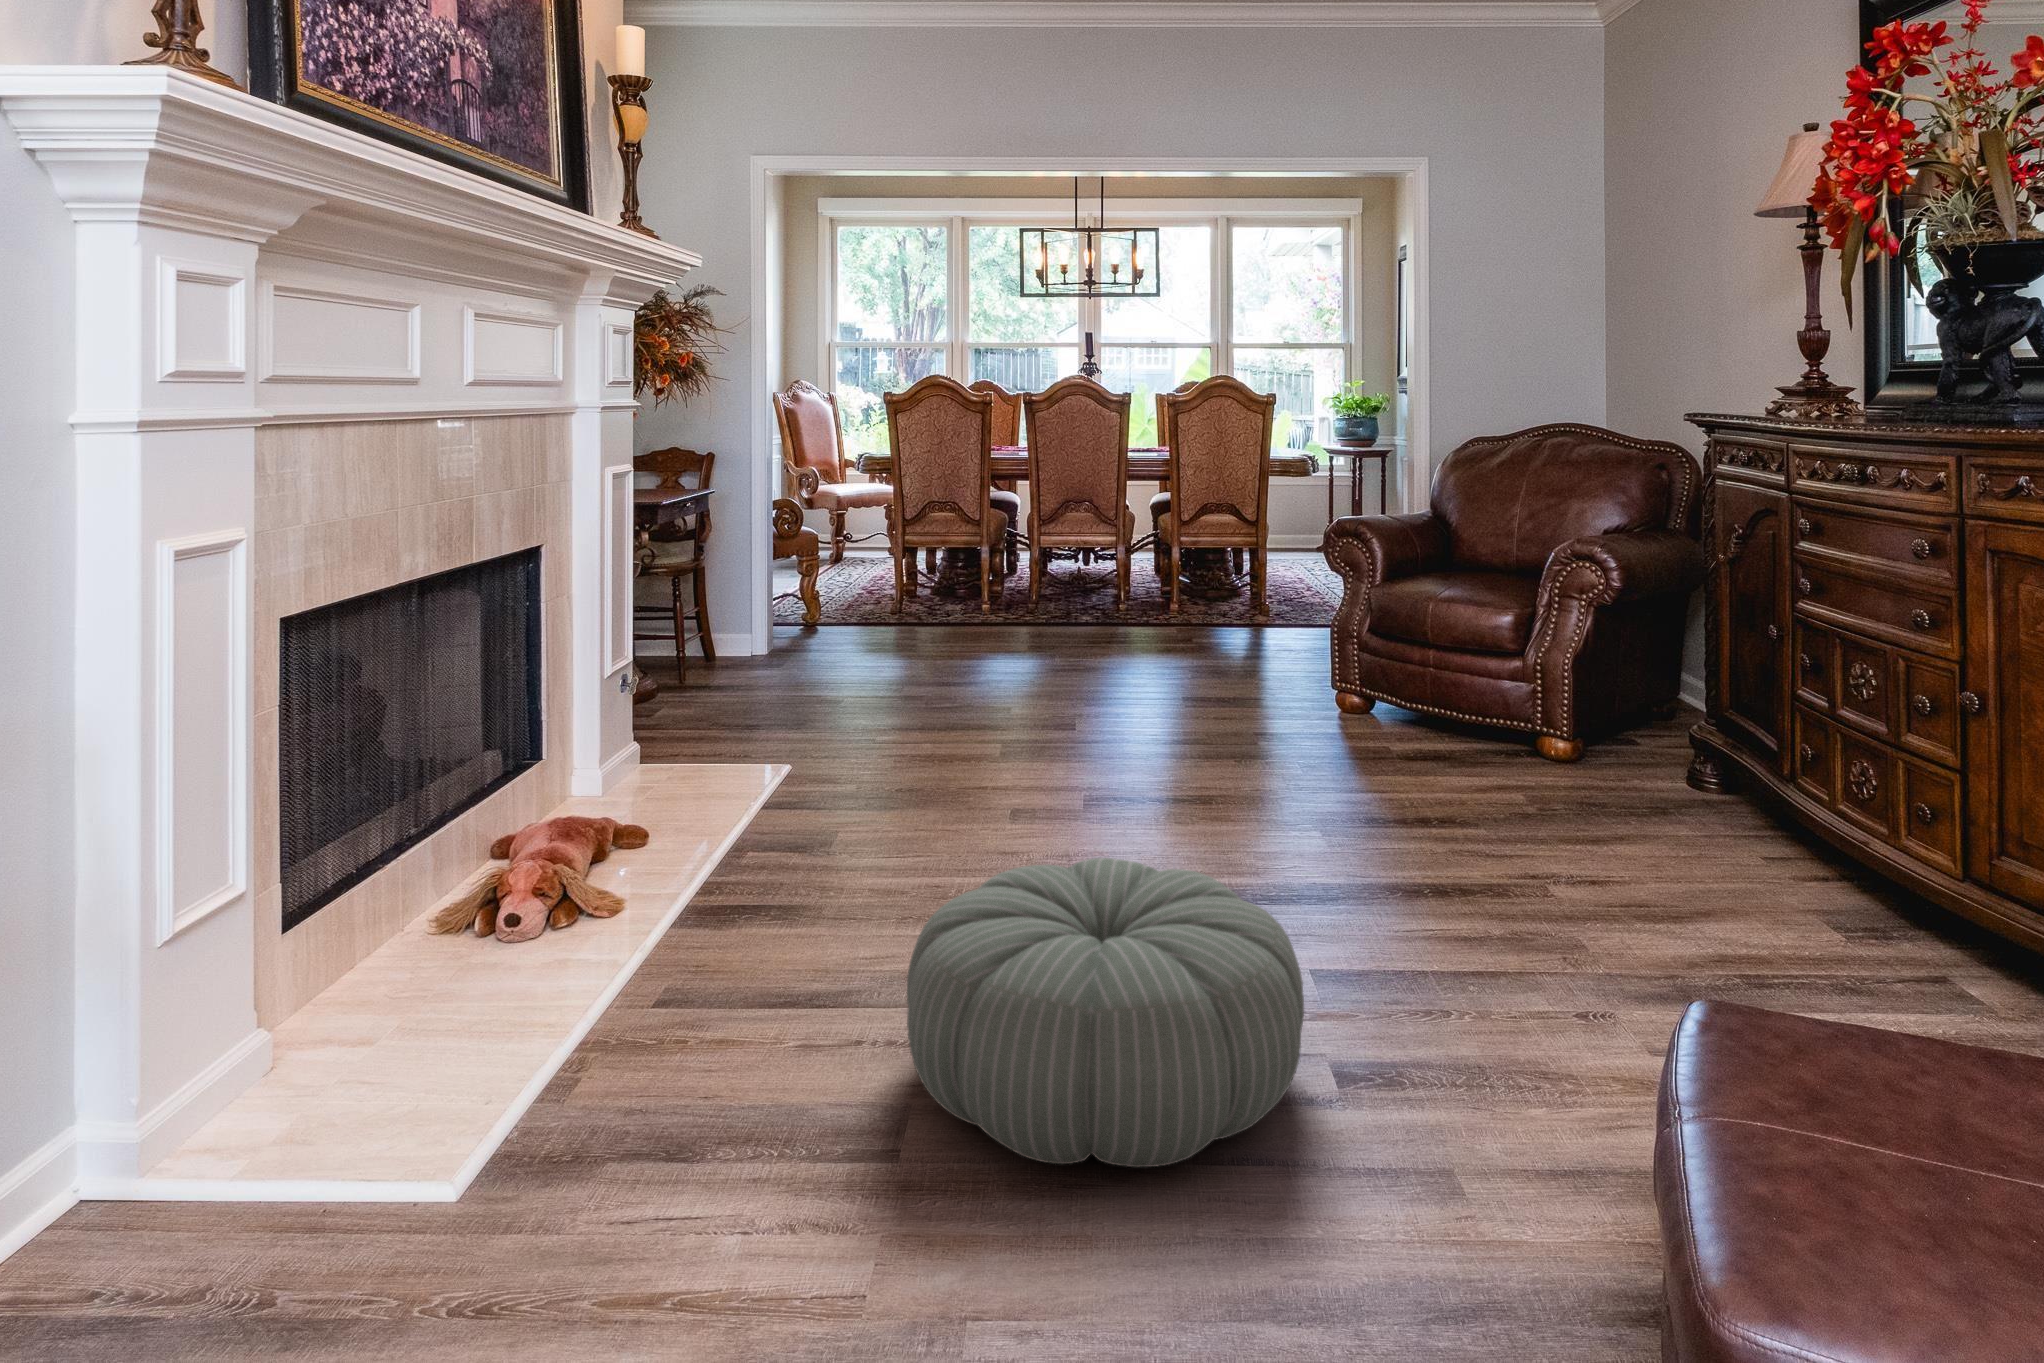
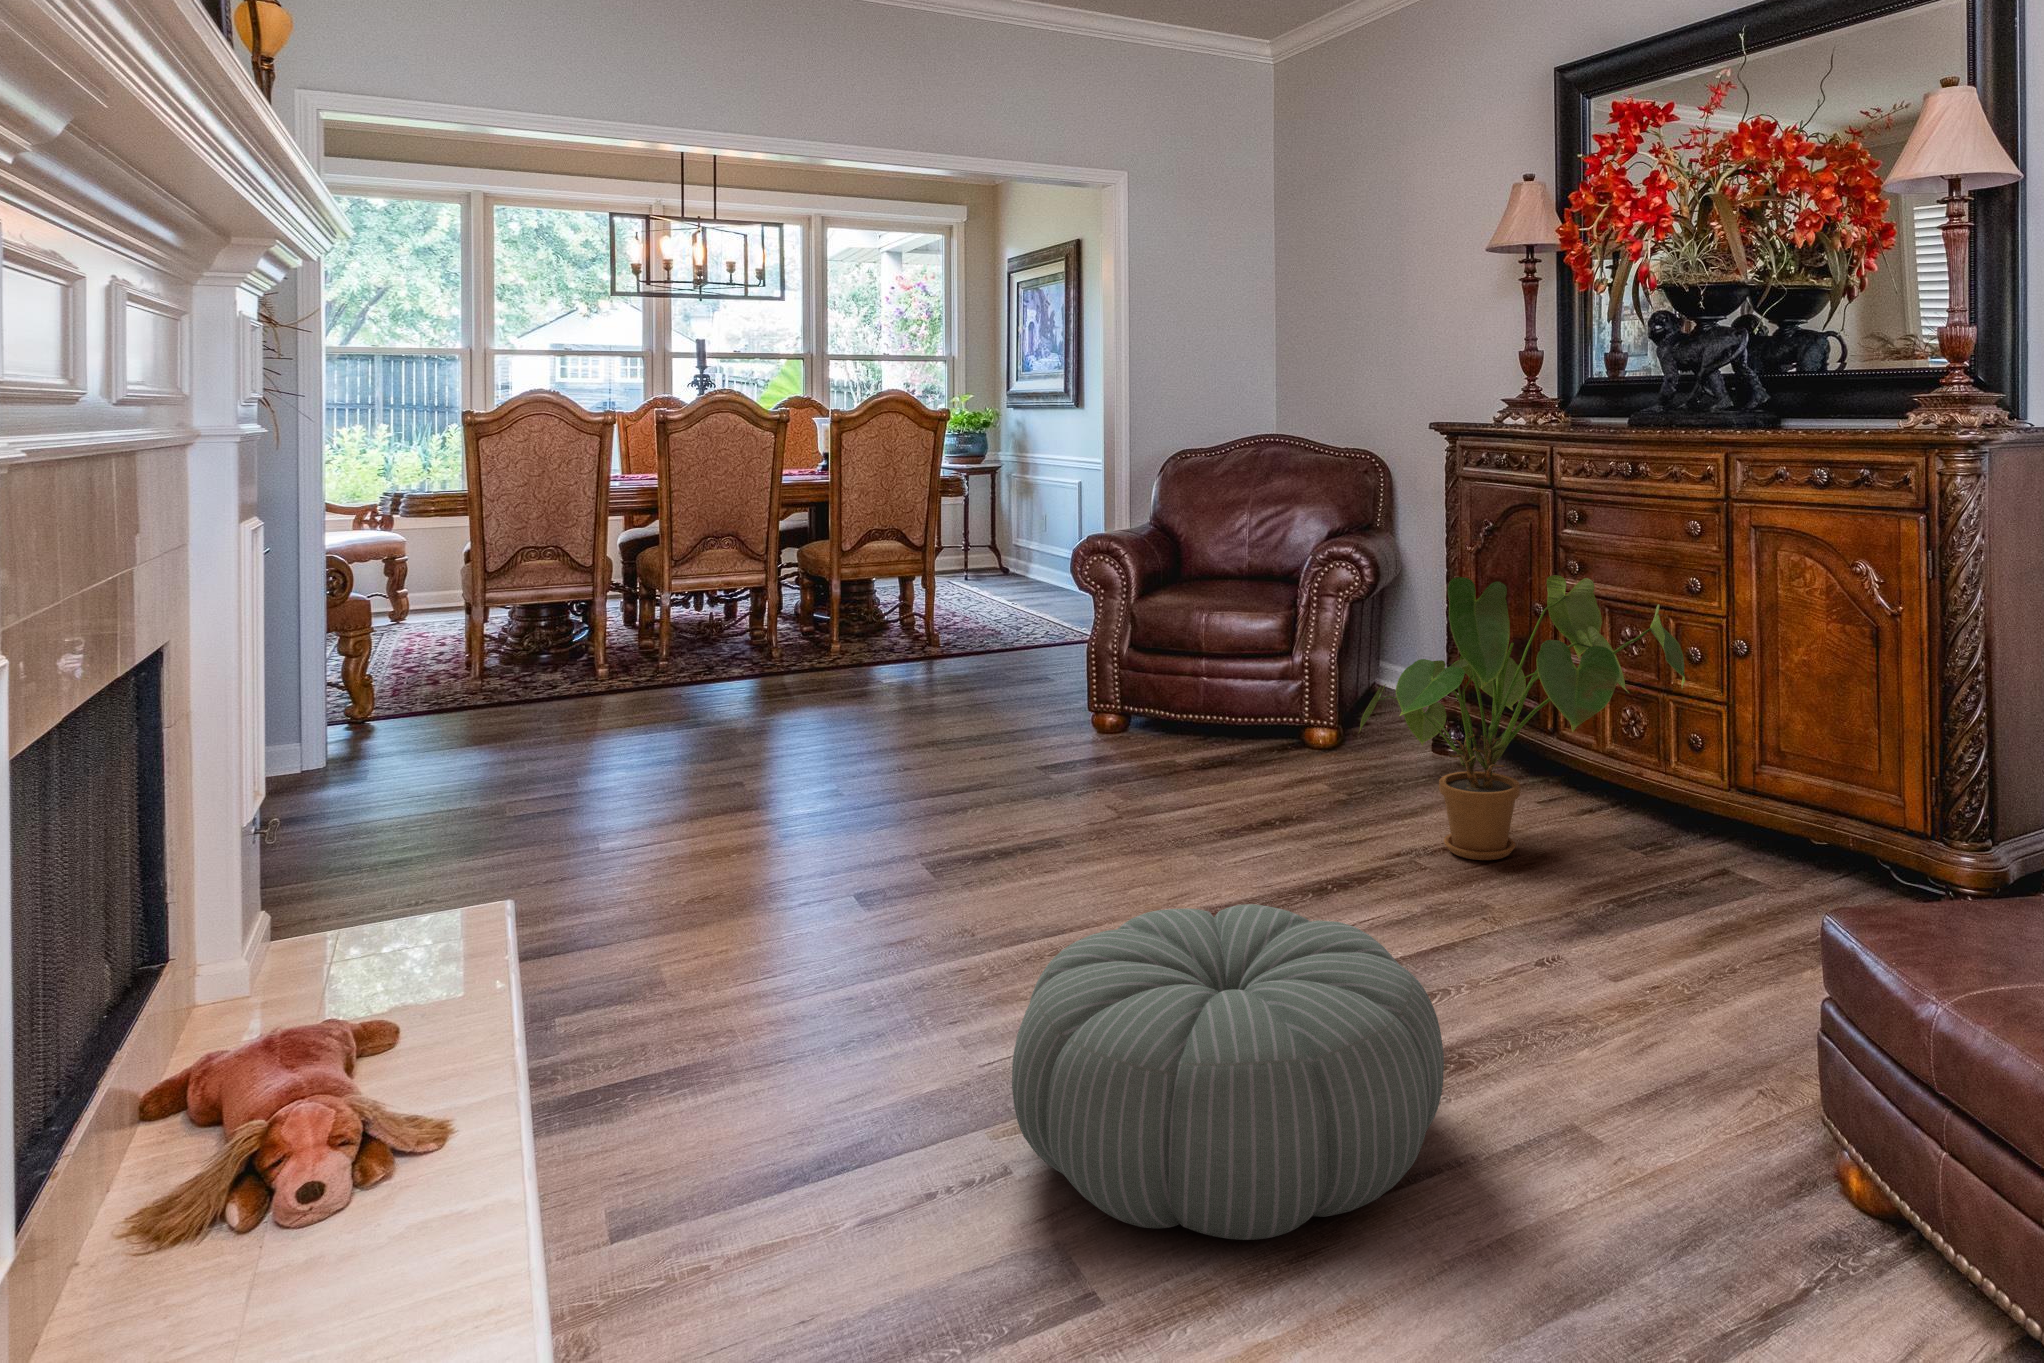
house plant: none [1503,583,1897,901] -> present [1360,575,1685,860]

